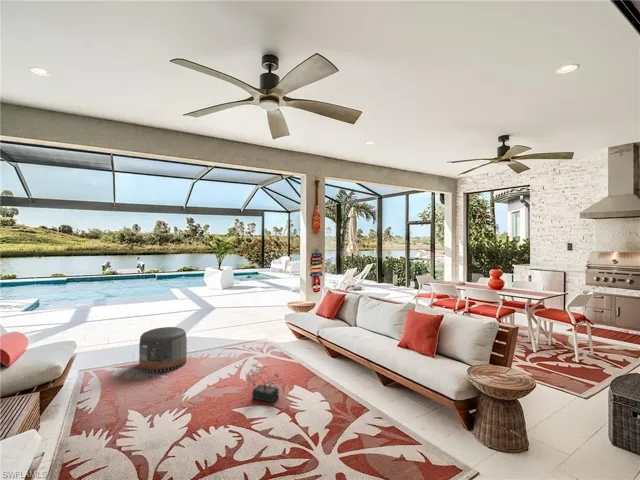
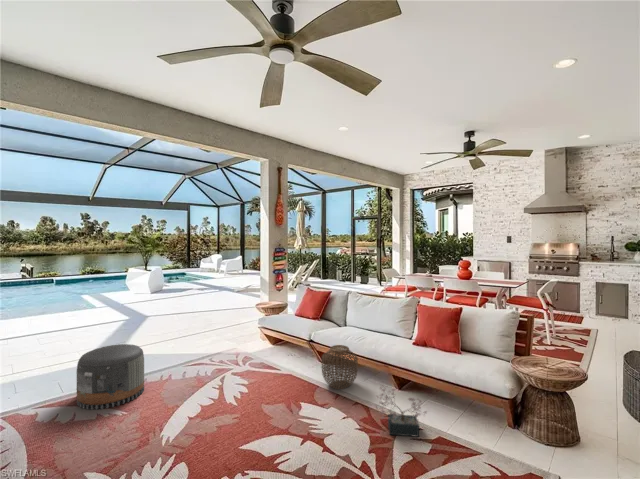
woven basket: none [319,341,350,379] -> present [322,345,358,389]
decorative plant: present [248,364,279,402] -> present [377,389,426,437]

